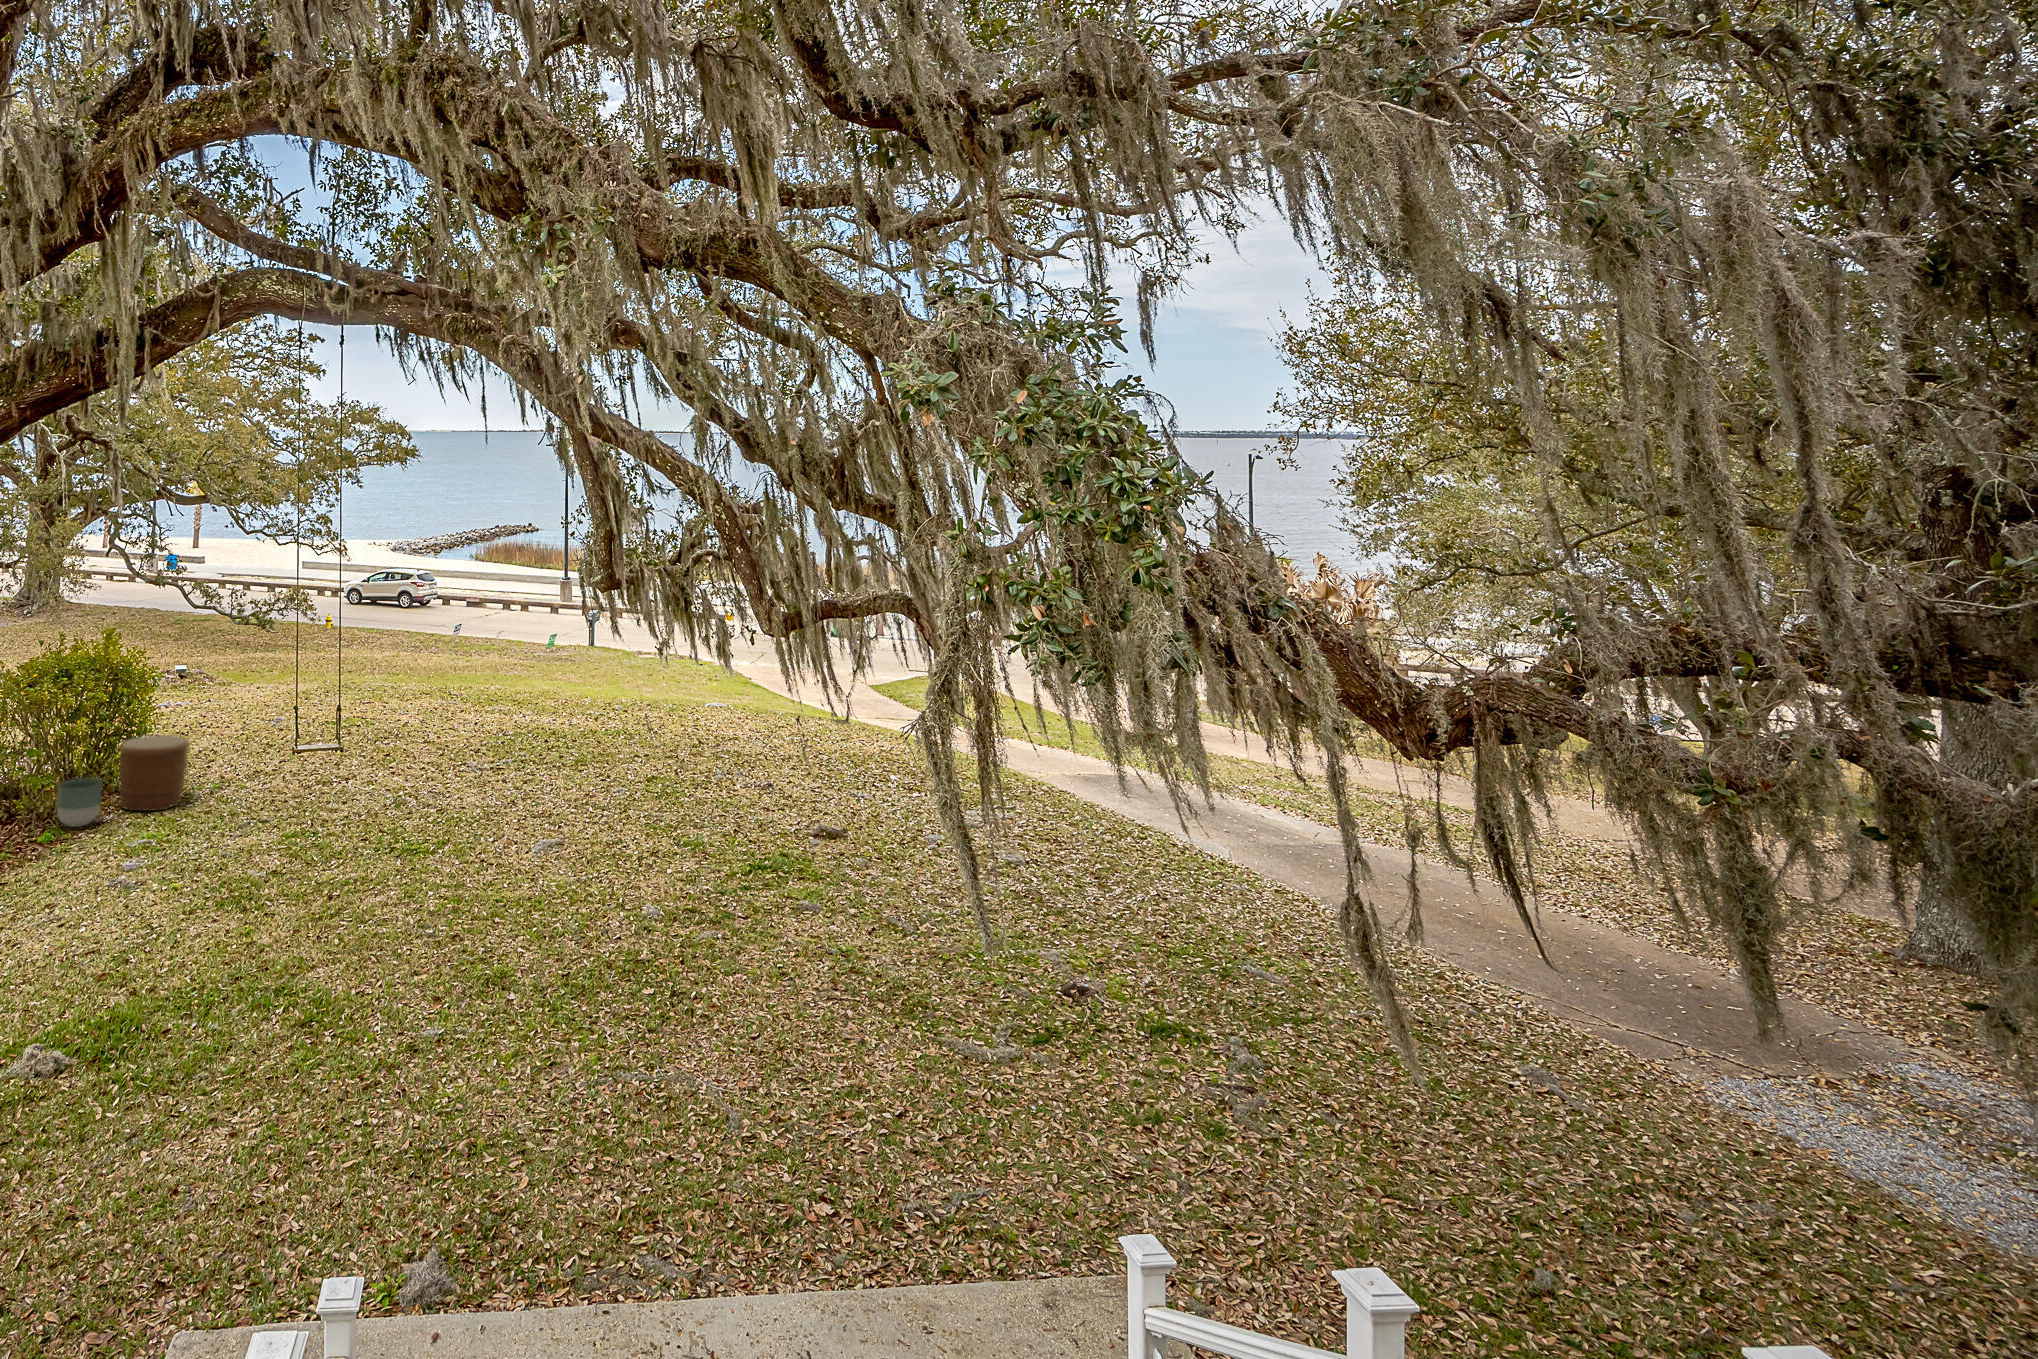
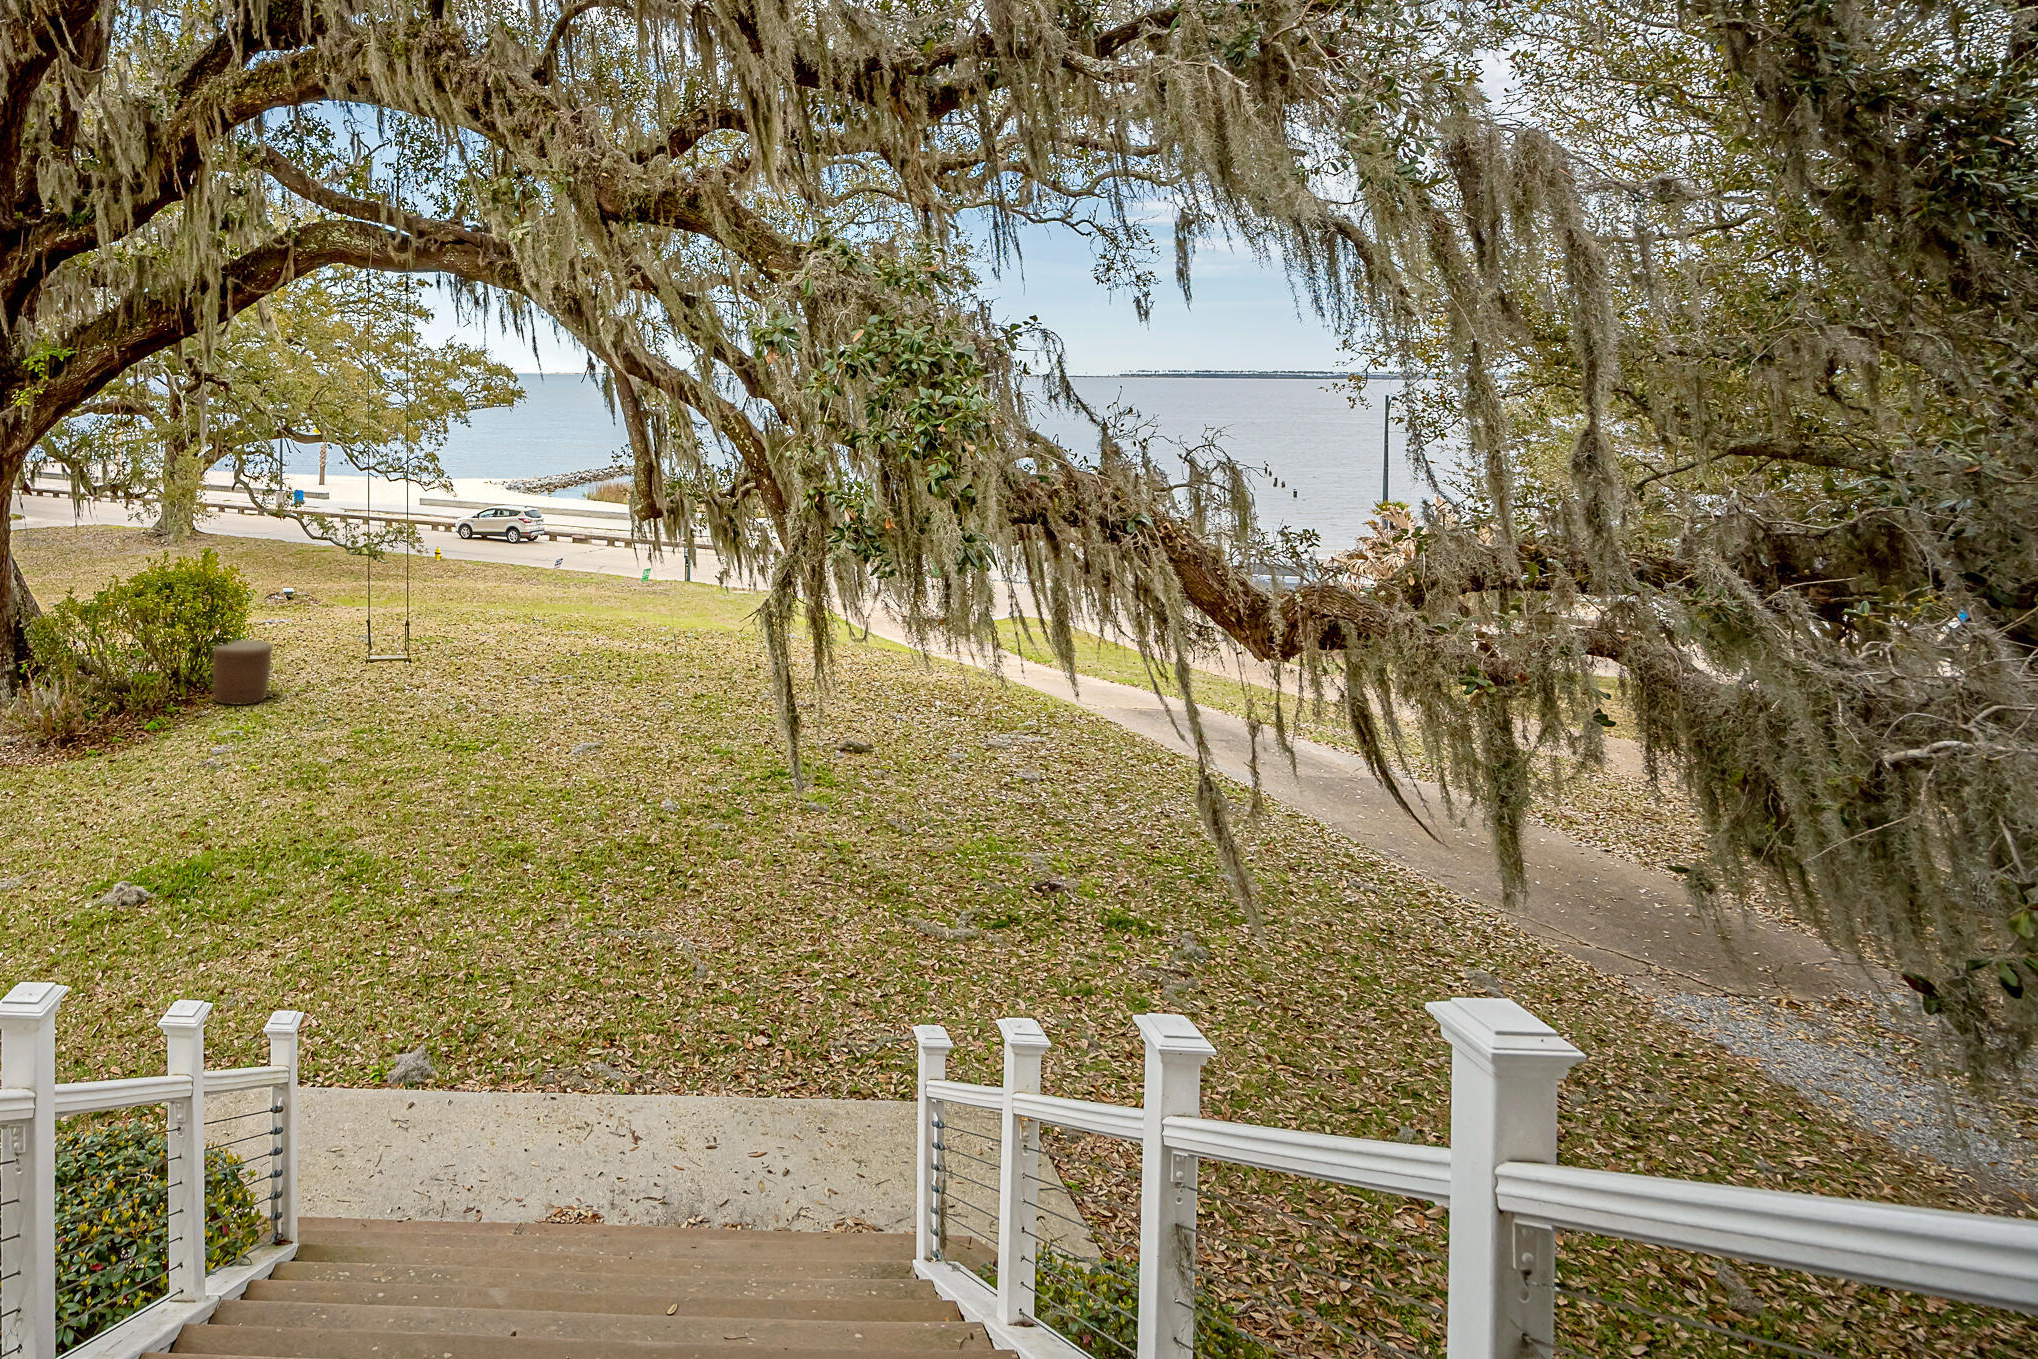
planter: present [57,778,102,827] -> none [159,674,197,715]

